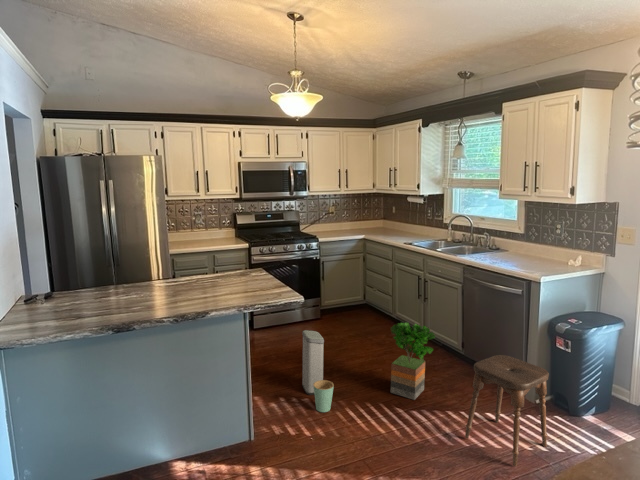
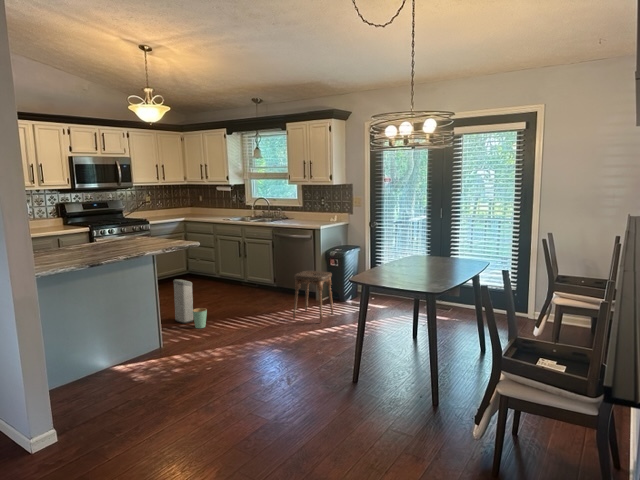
potted tree: present [390,323,435,400] -> none [234,265,266,313]

